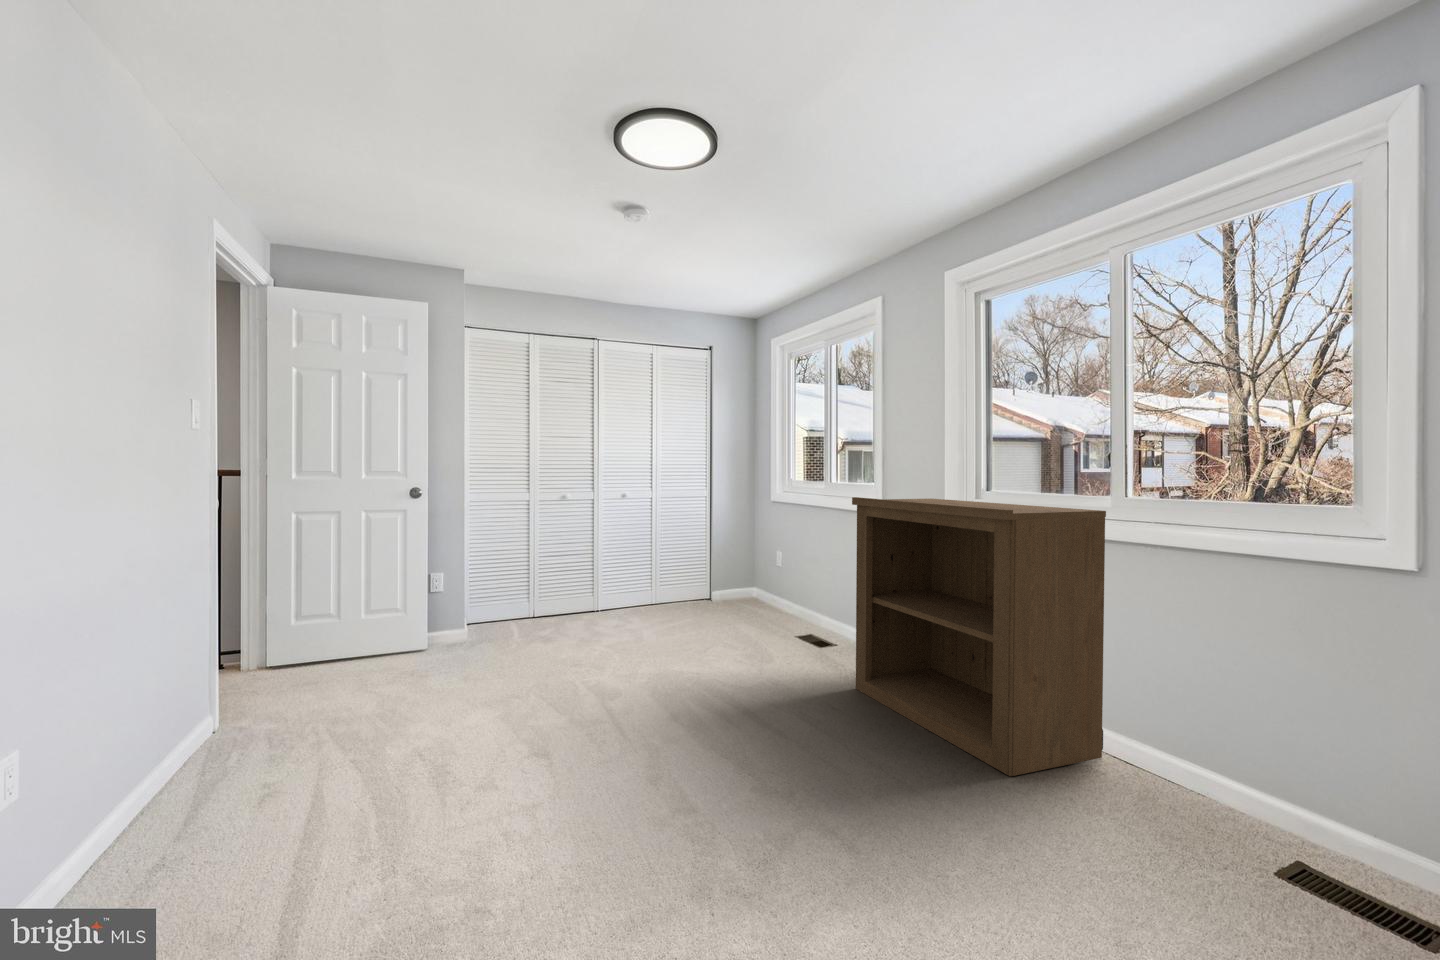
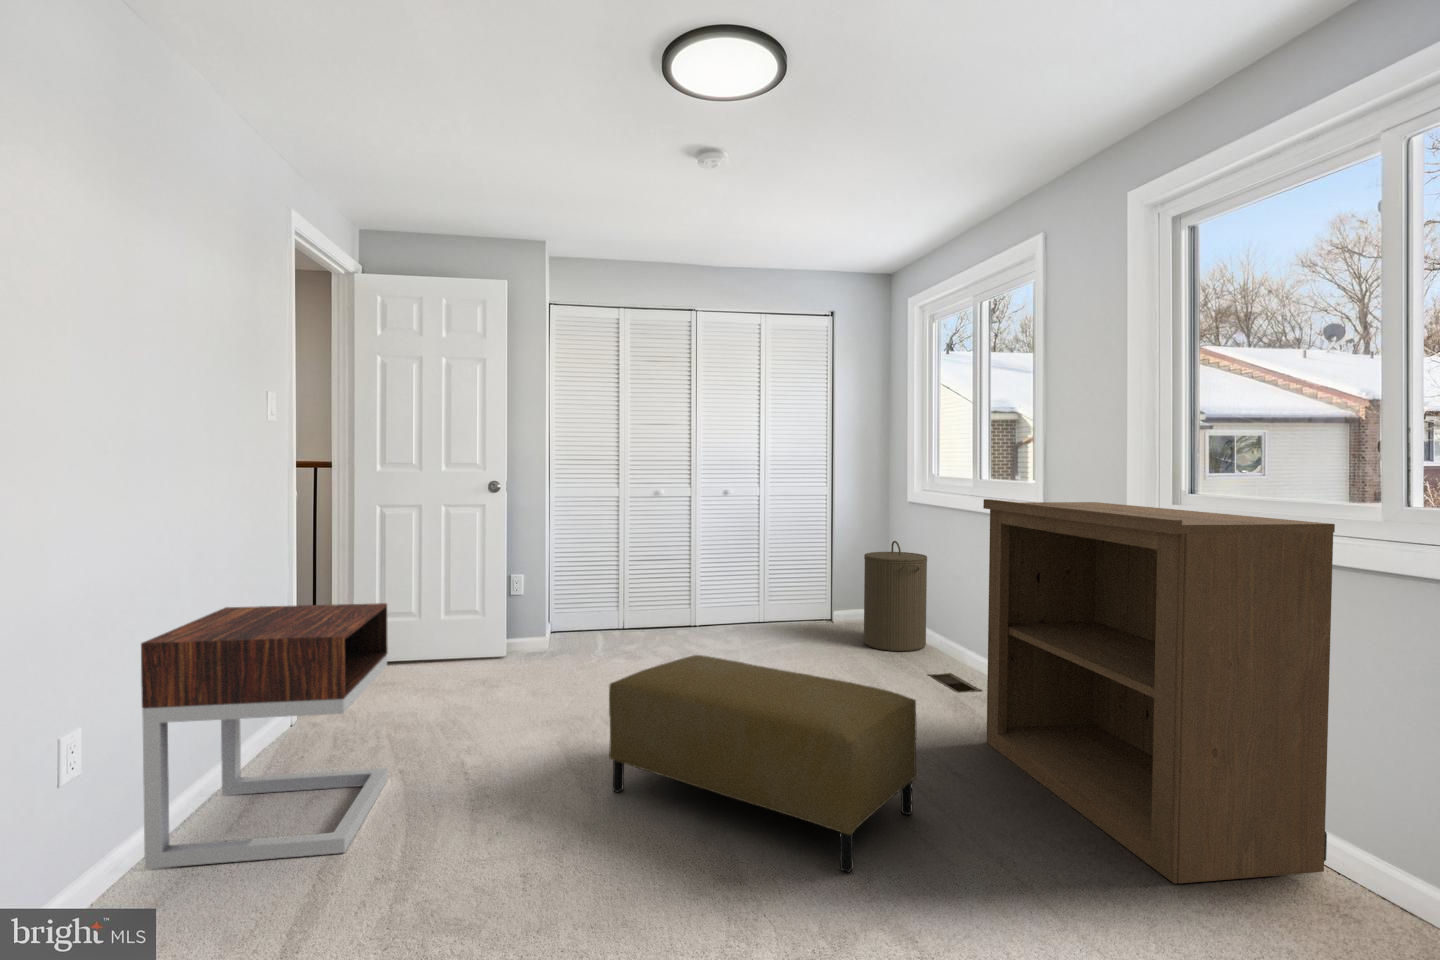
laundry hamper: none [740,533,791,623] -> present [864,541,927,651]
nightstand: none [123,600,352,866] -> present [141,603,388,869]
ottoman: none [563,632,818,795] -> present [609,655,917,872]

